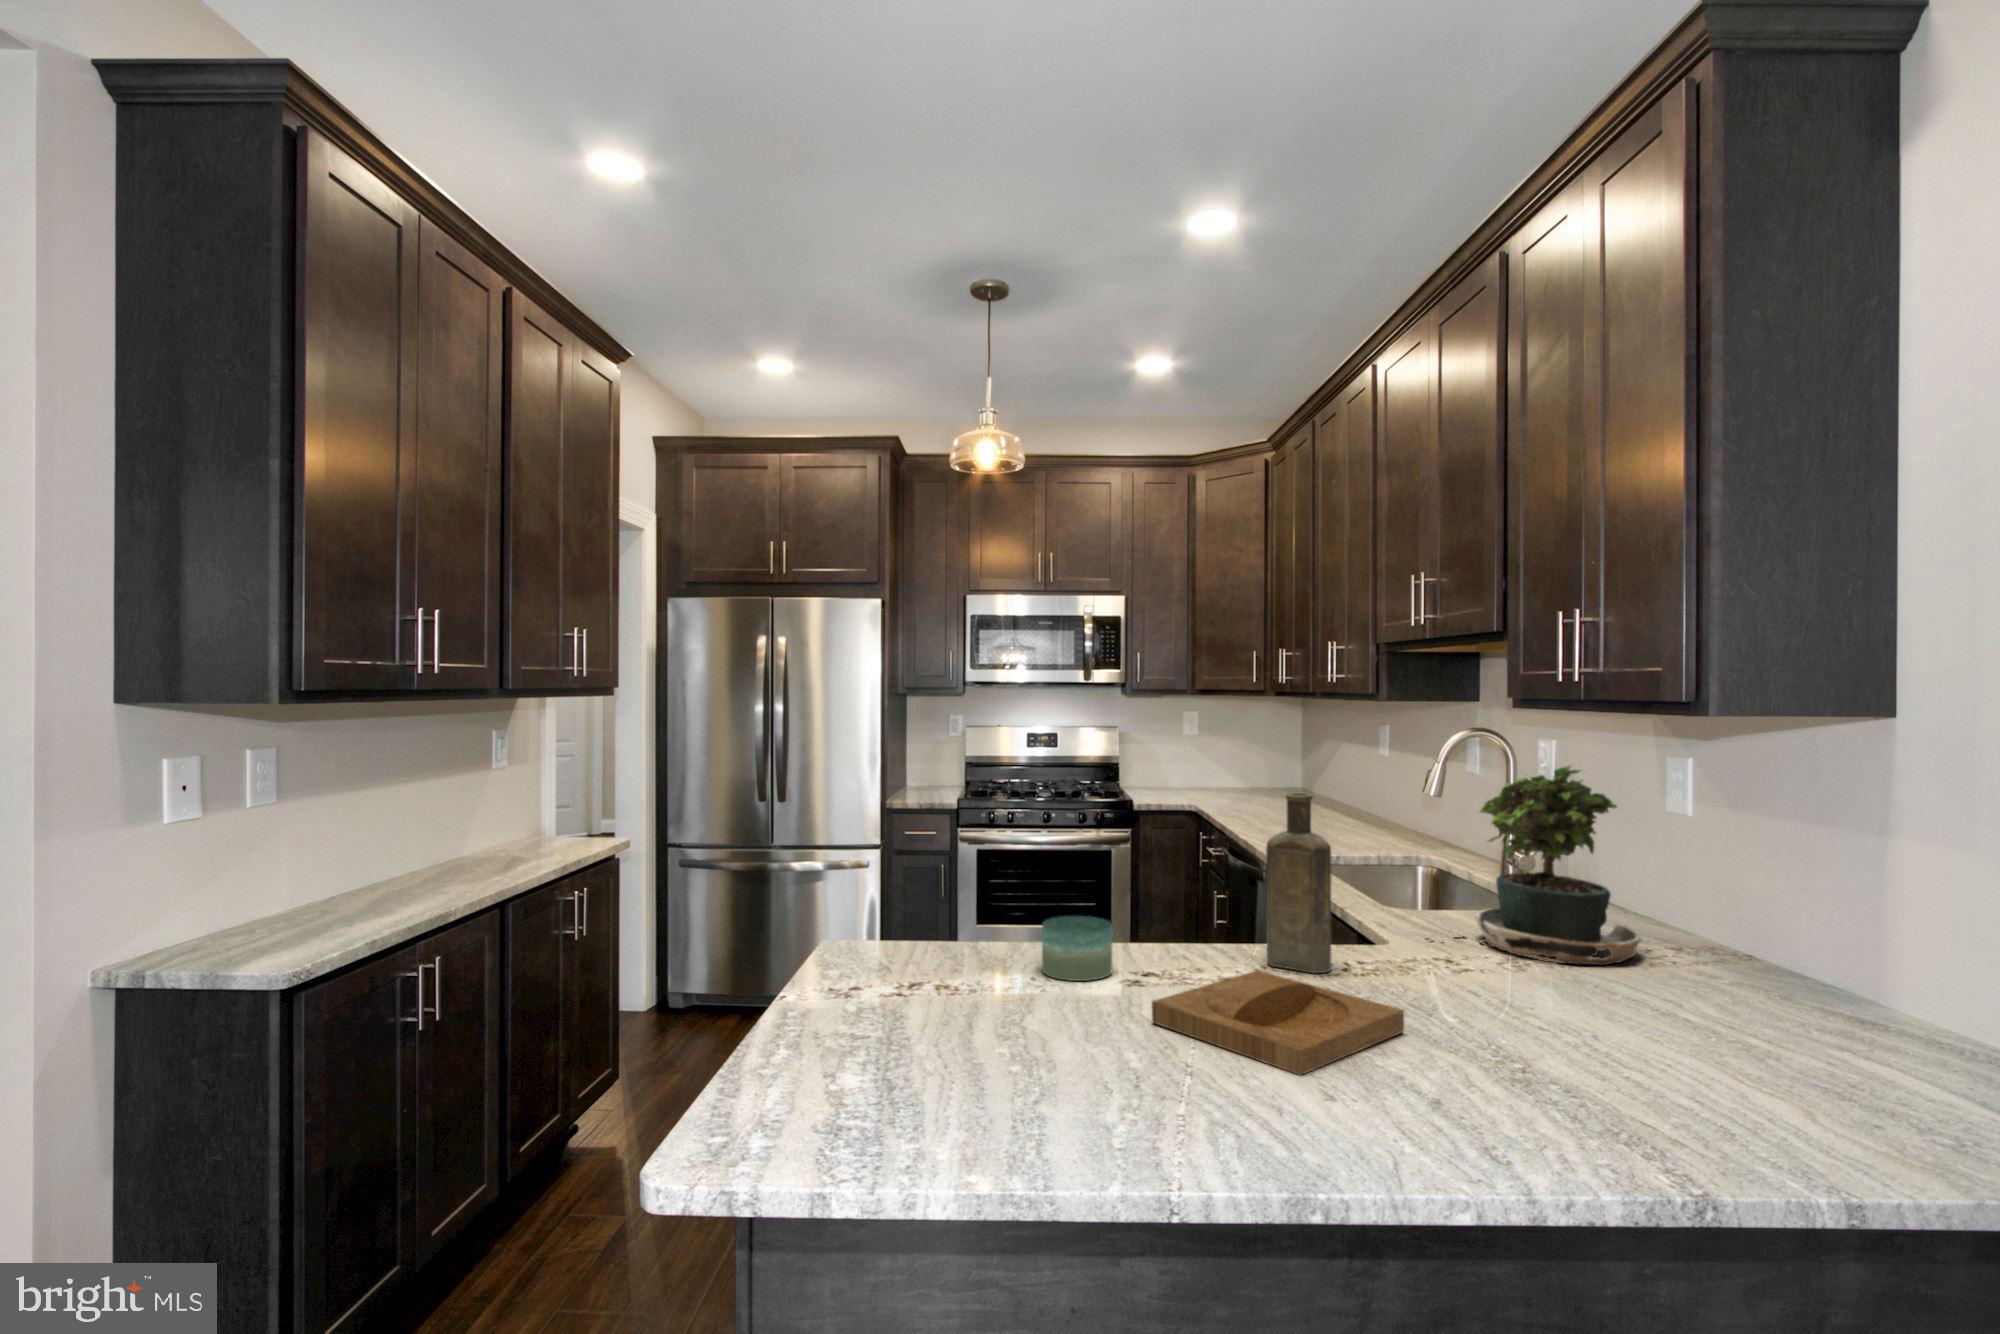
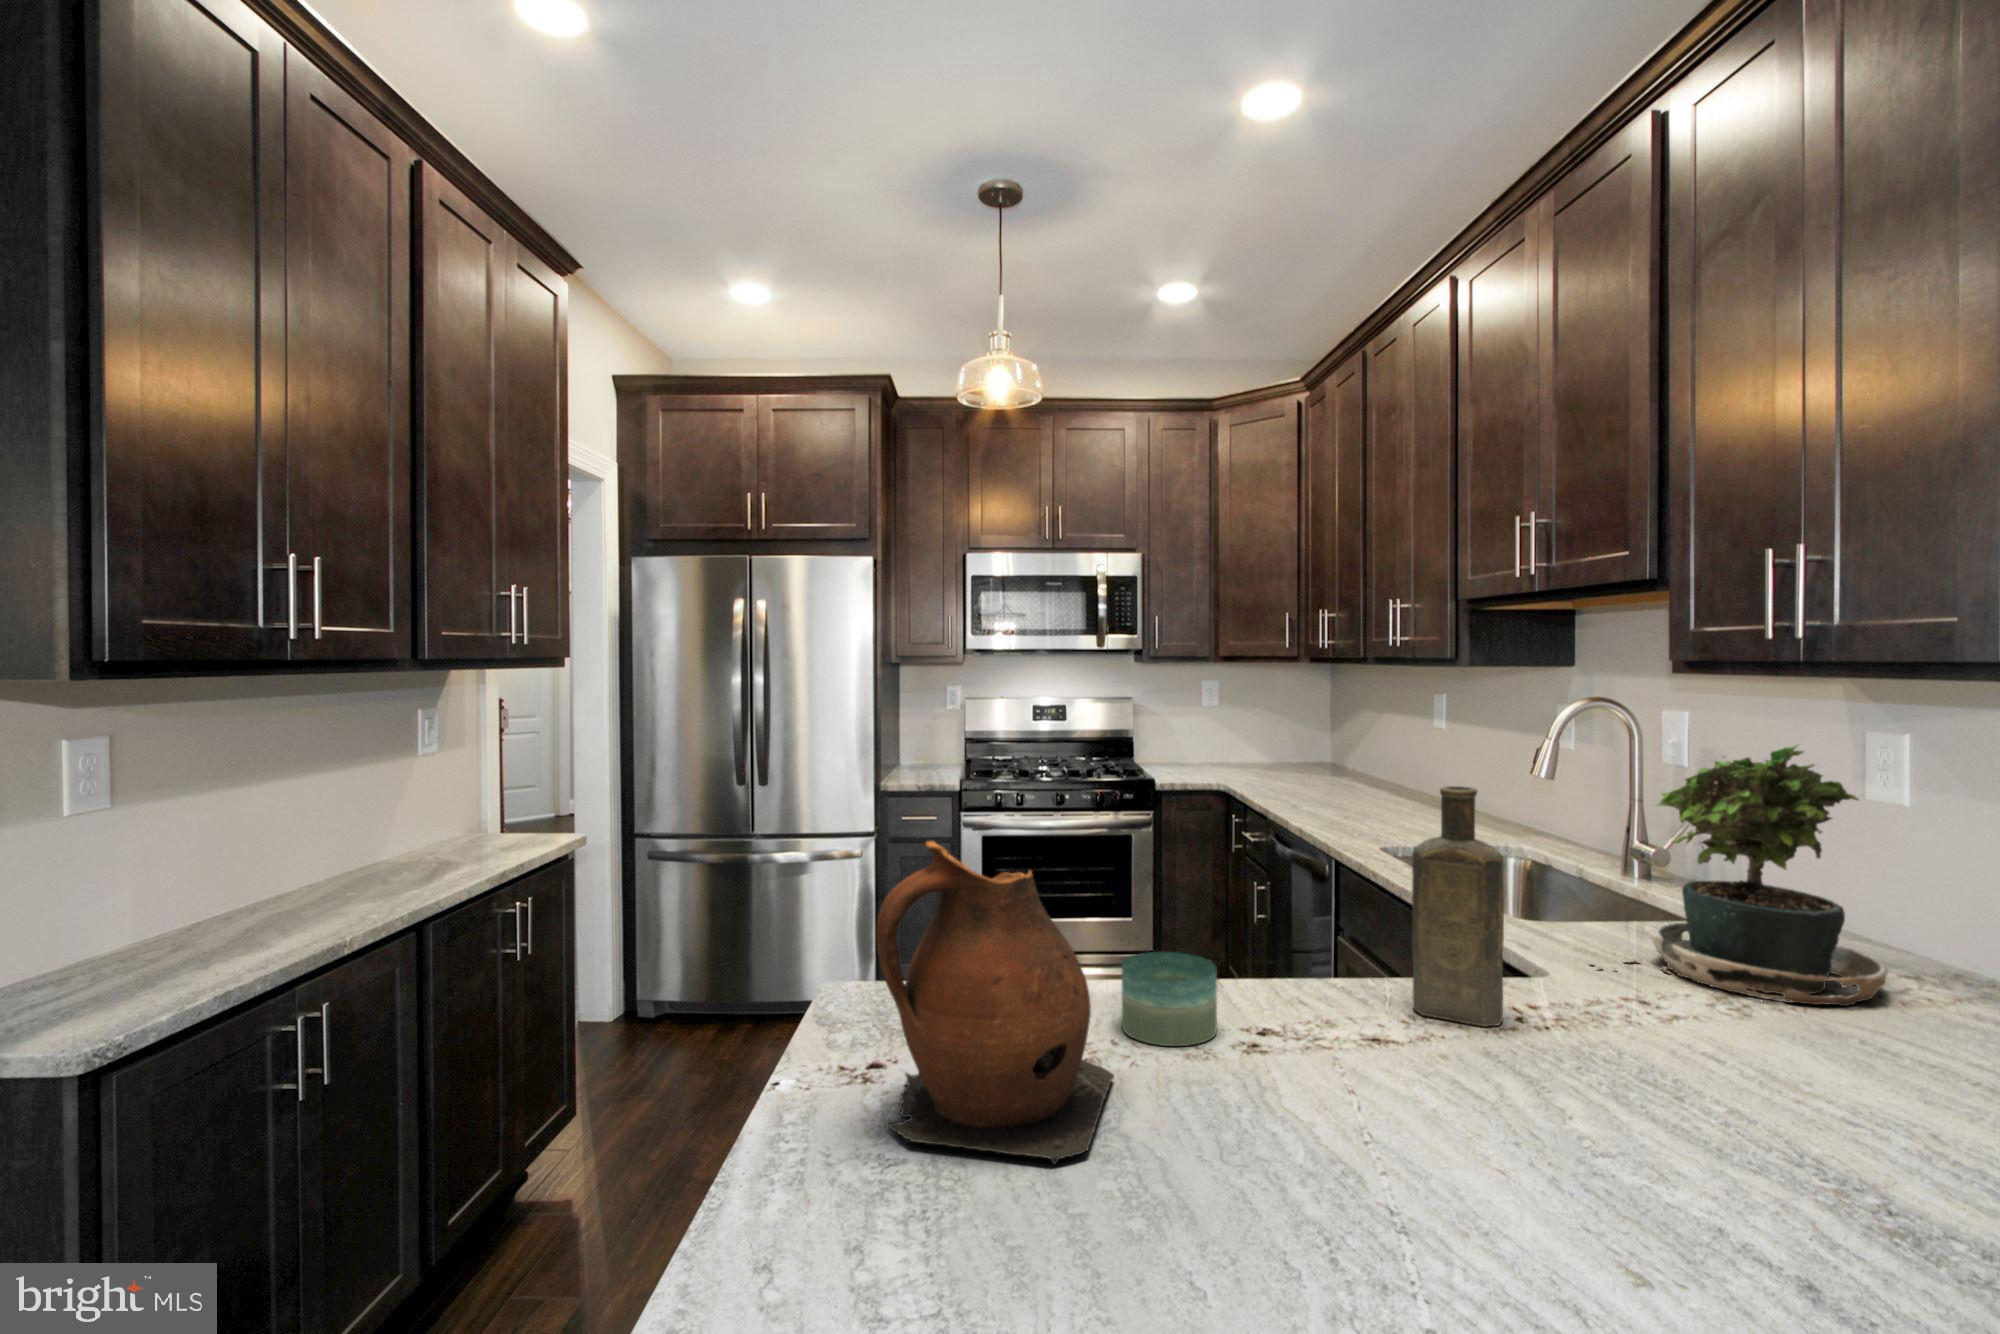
ceramic pitcher: none [854,822,1026,1039] -> present [876,841,1114,1165]
tray: present [1152,970,1404,1075] -> none [1307,1032,1675,1234]

